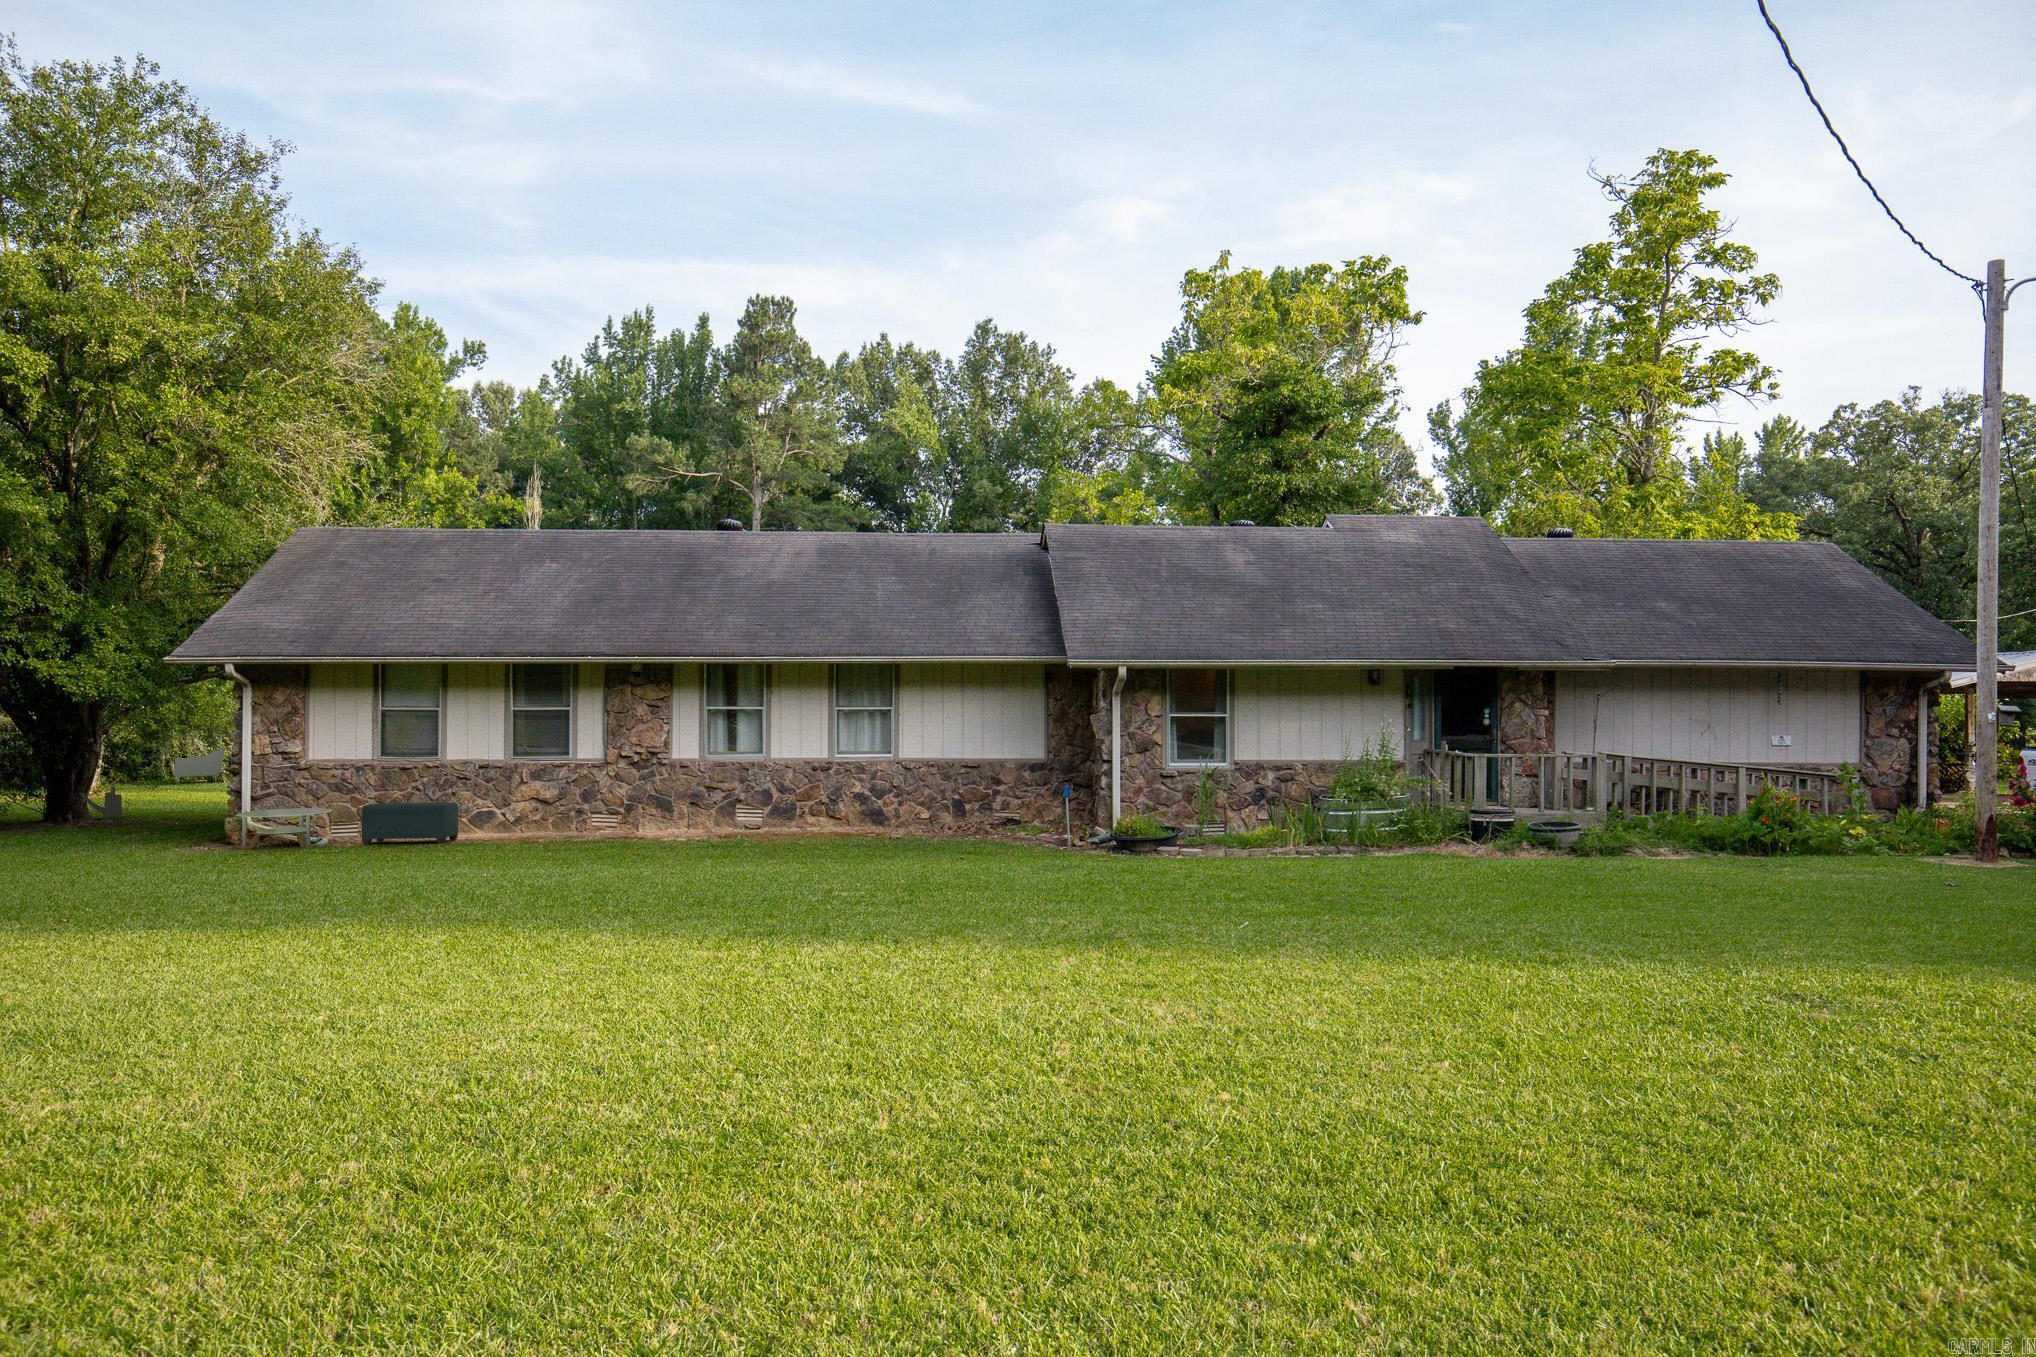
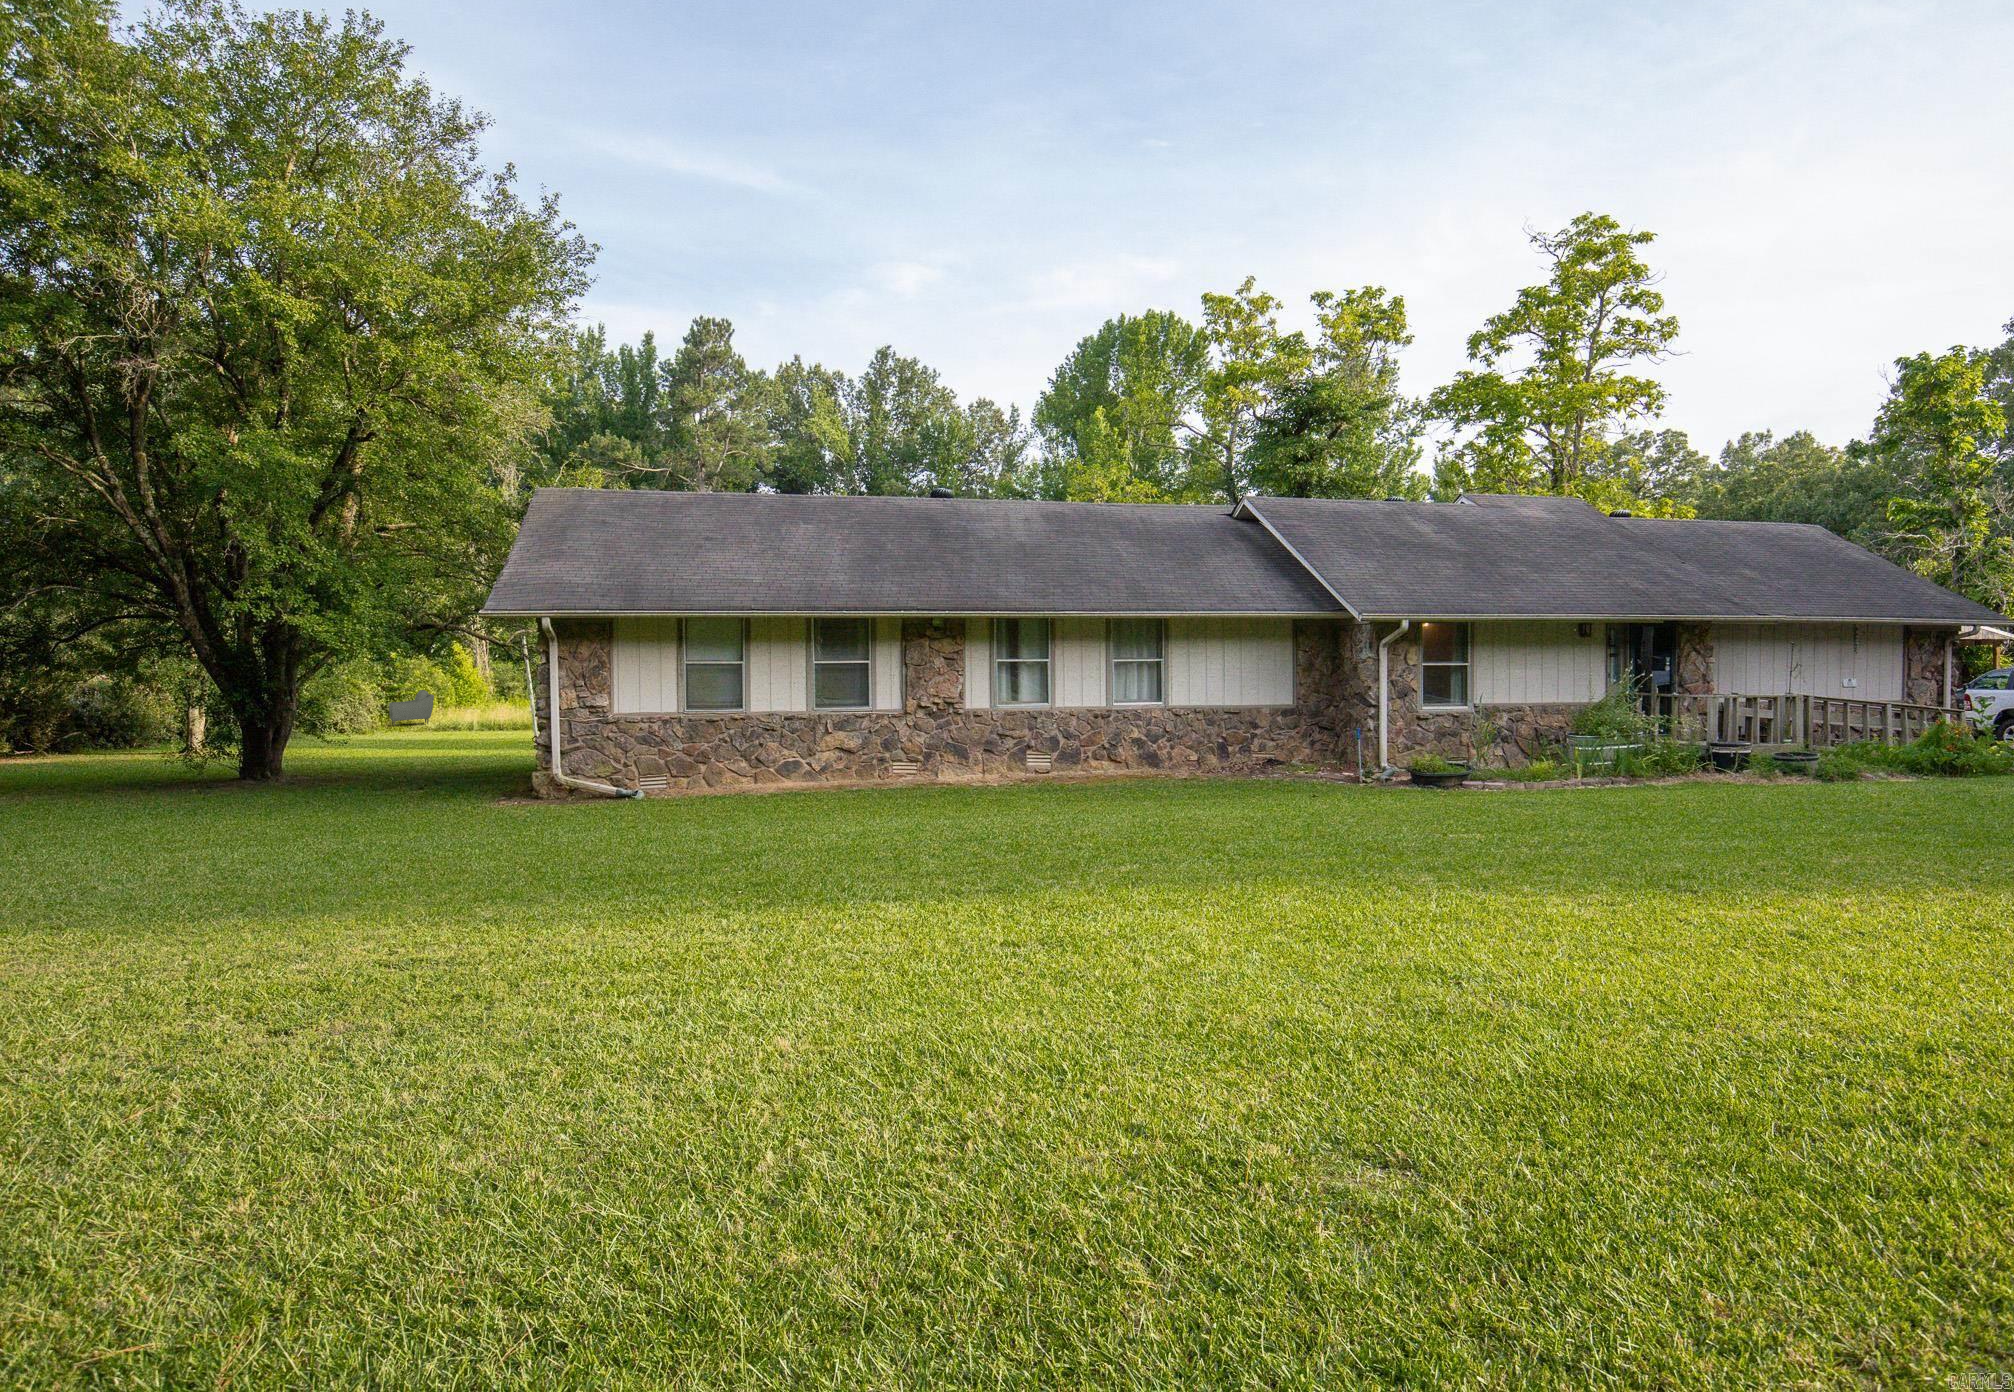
watering can: present [80,786,129,819] -> none [346,736,393,767]
bench: present [362,803,458,845] -> none [680,753,768,797]
round table: present [236,808,333,849] -> none [556,761,649,806]

